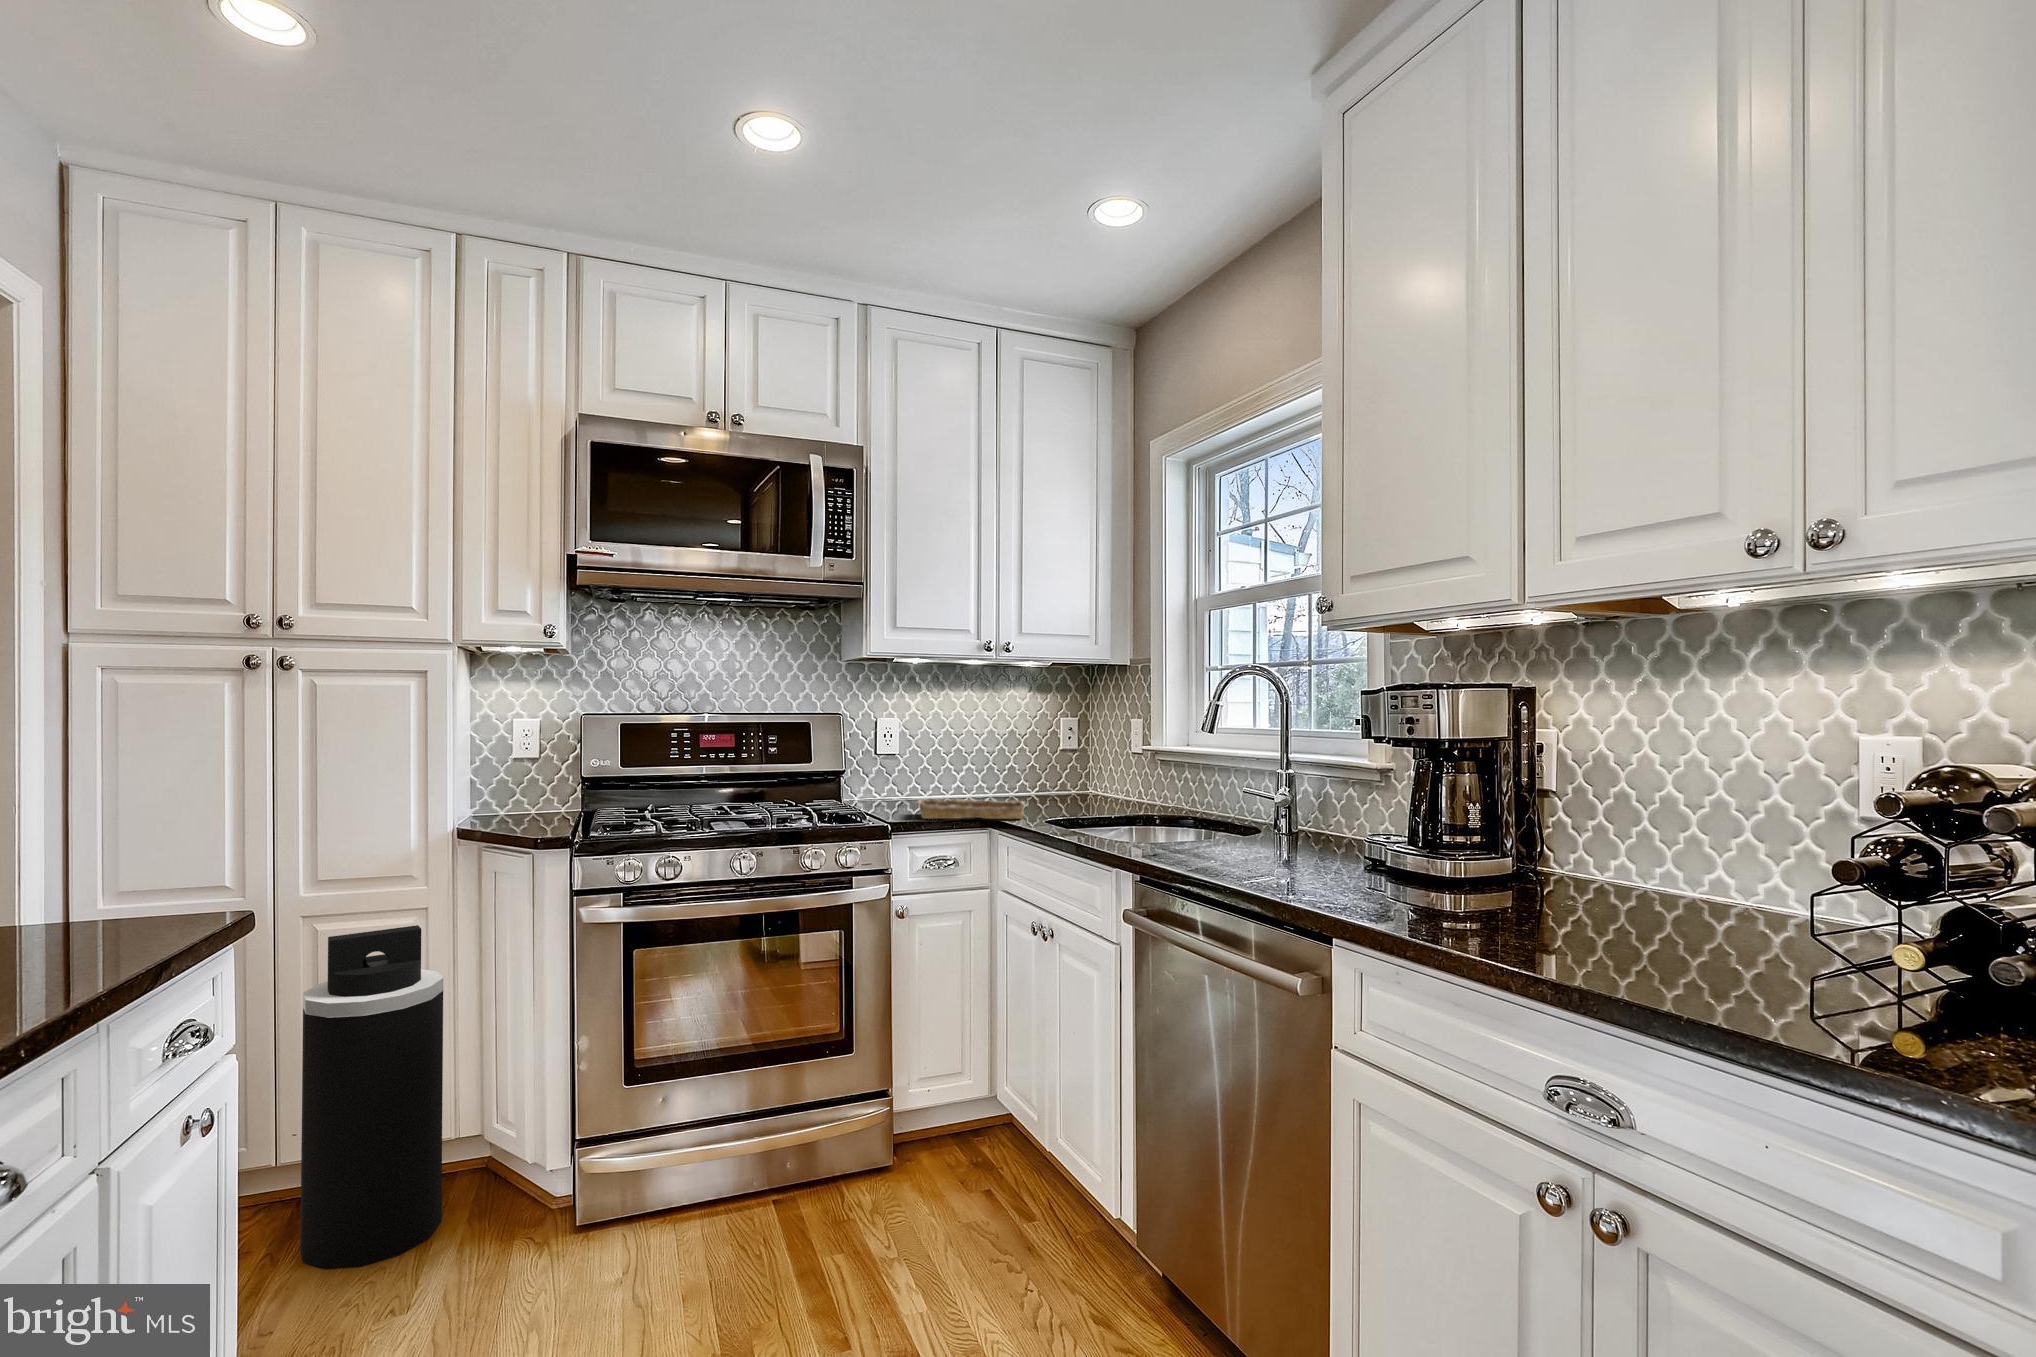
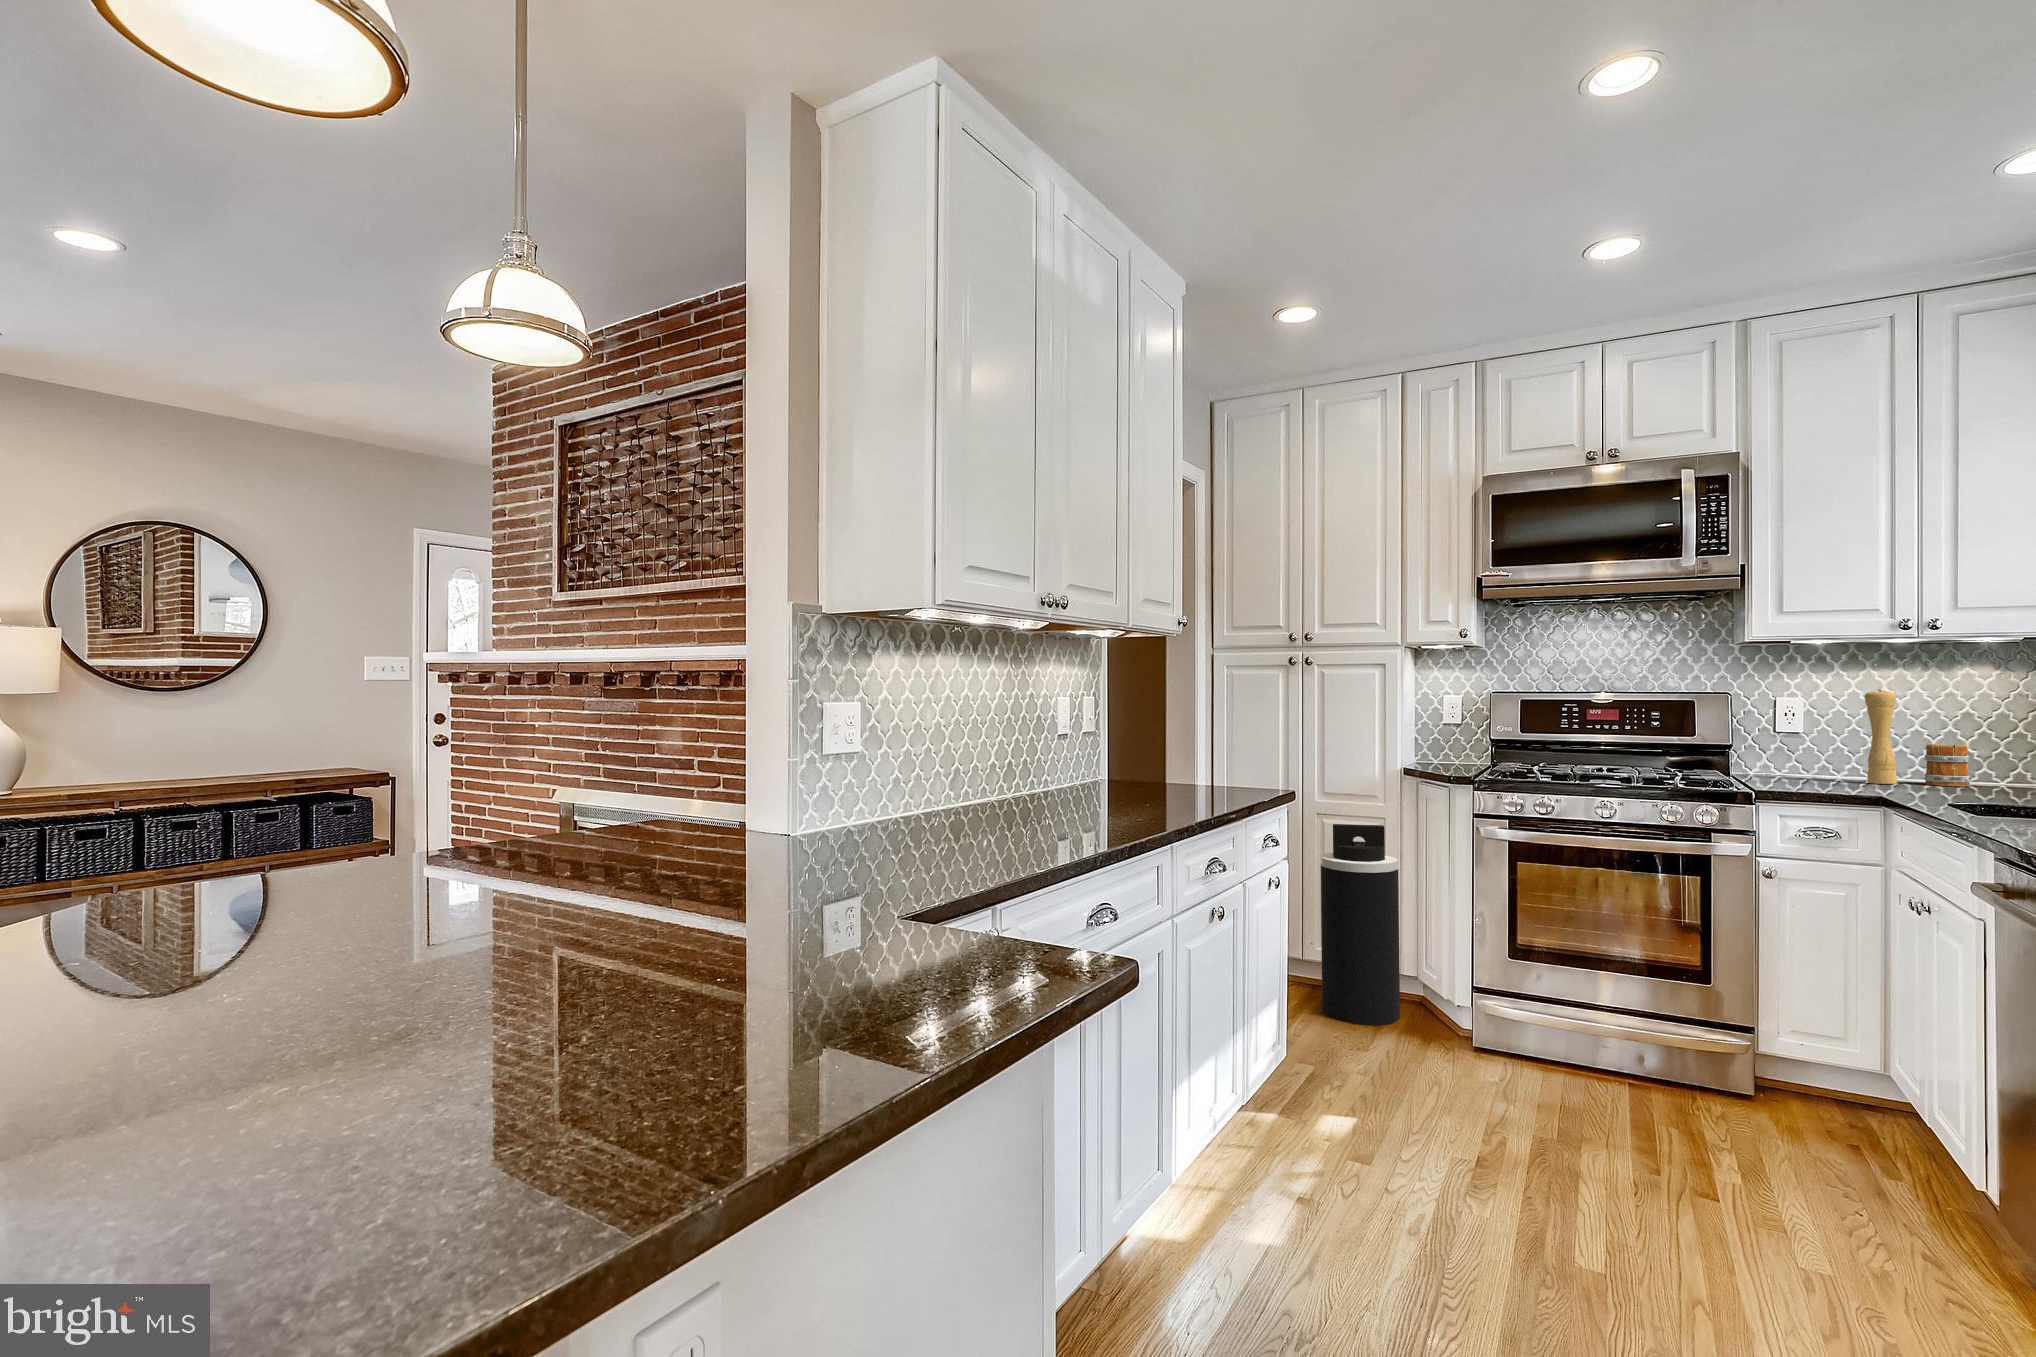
pepper mill: none [953,710,976,805] -> present [1864,690,1897,784]
mug: none [991,754,1023,802] -> present [1924,744,1971,787]
tray: present [917,799,1025,819] -> none [1795,771,1942,794]

